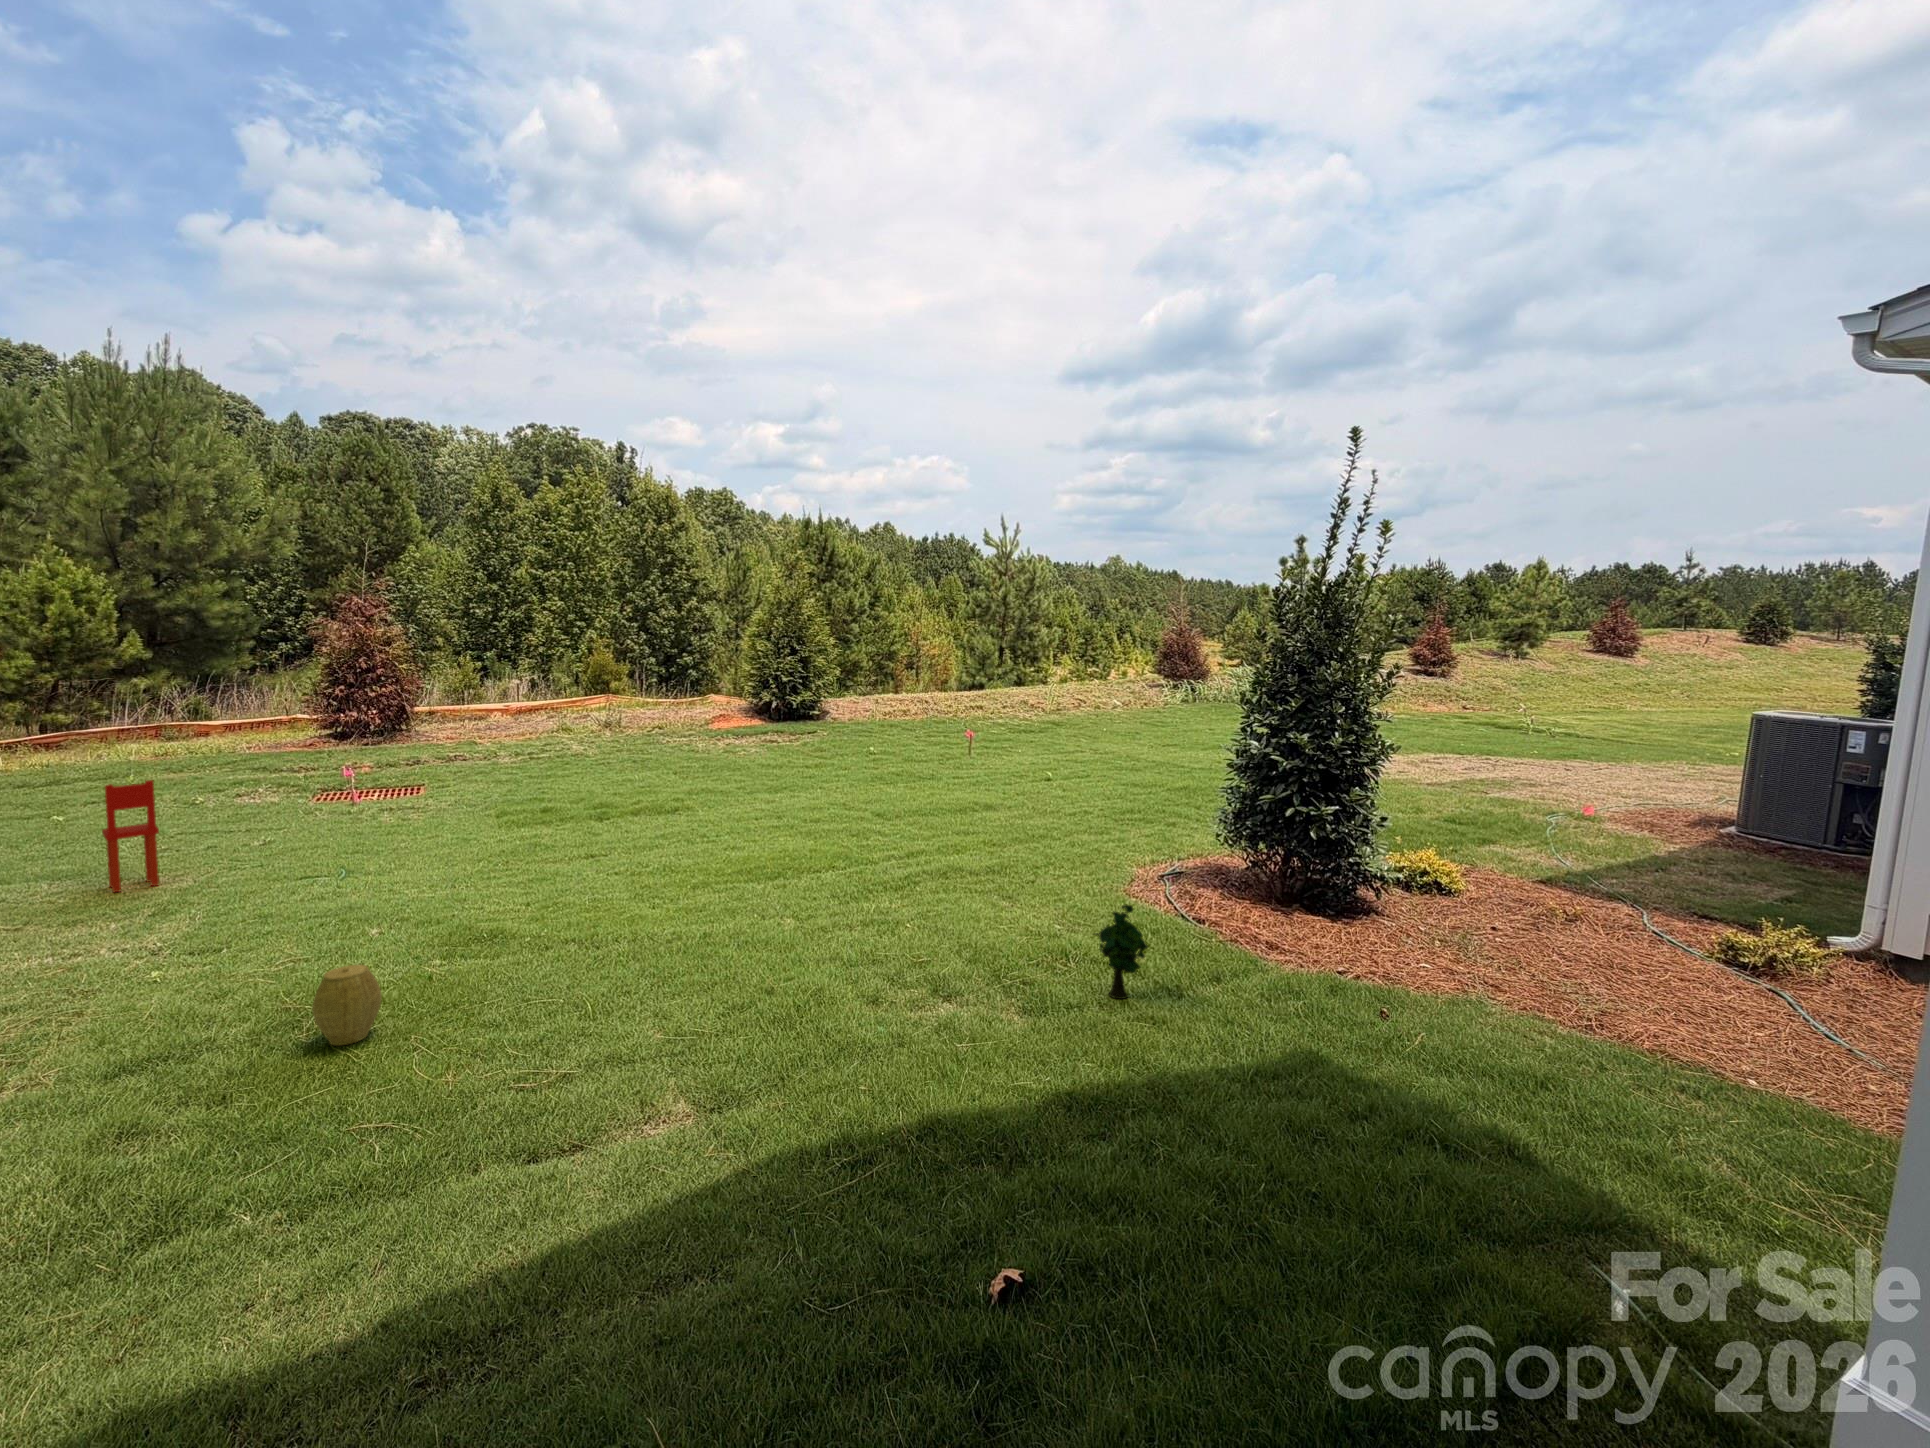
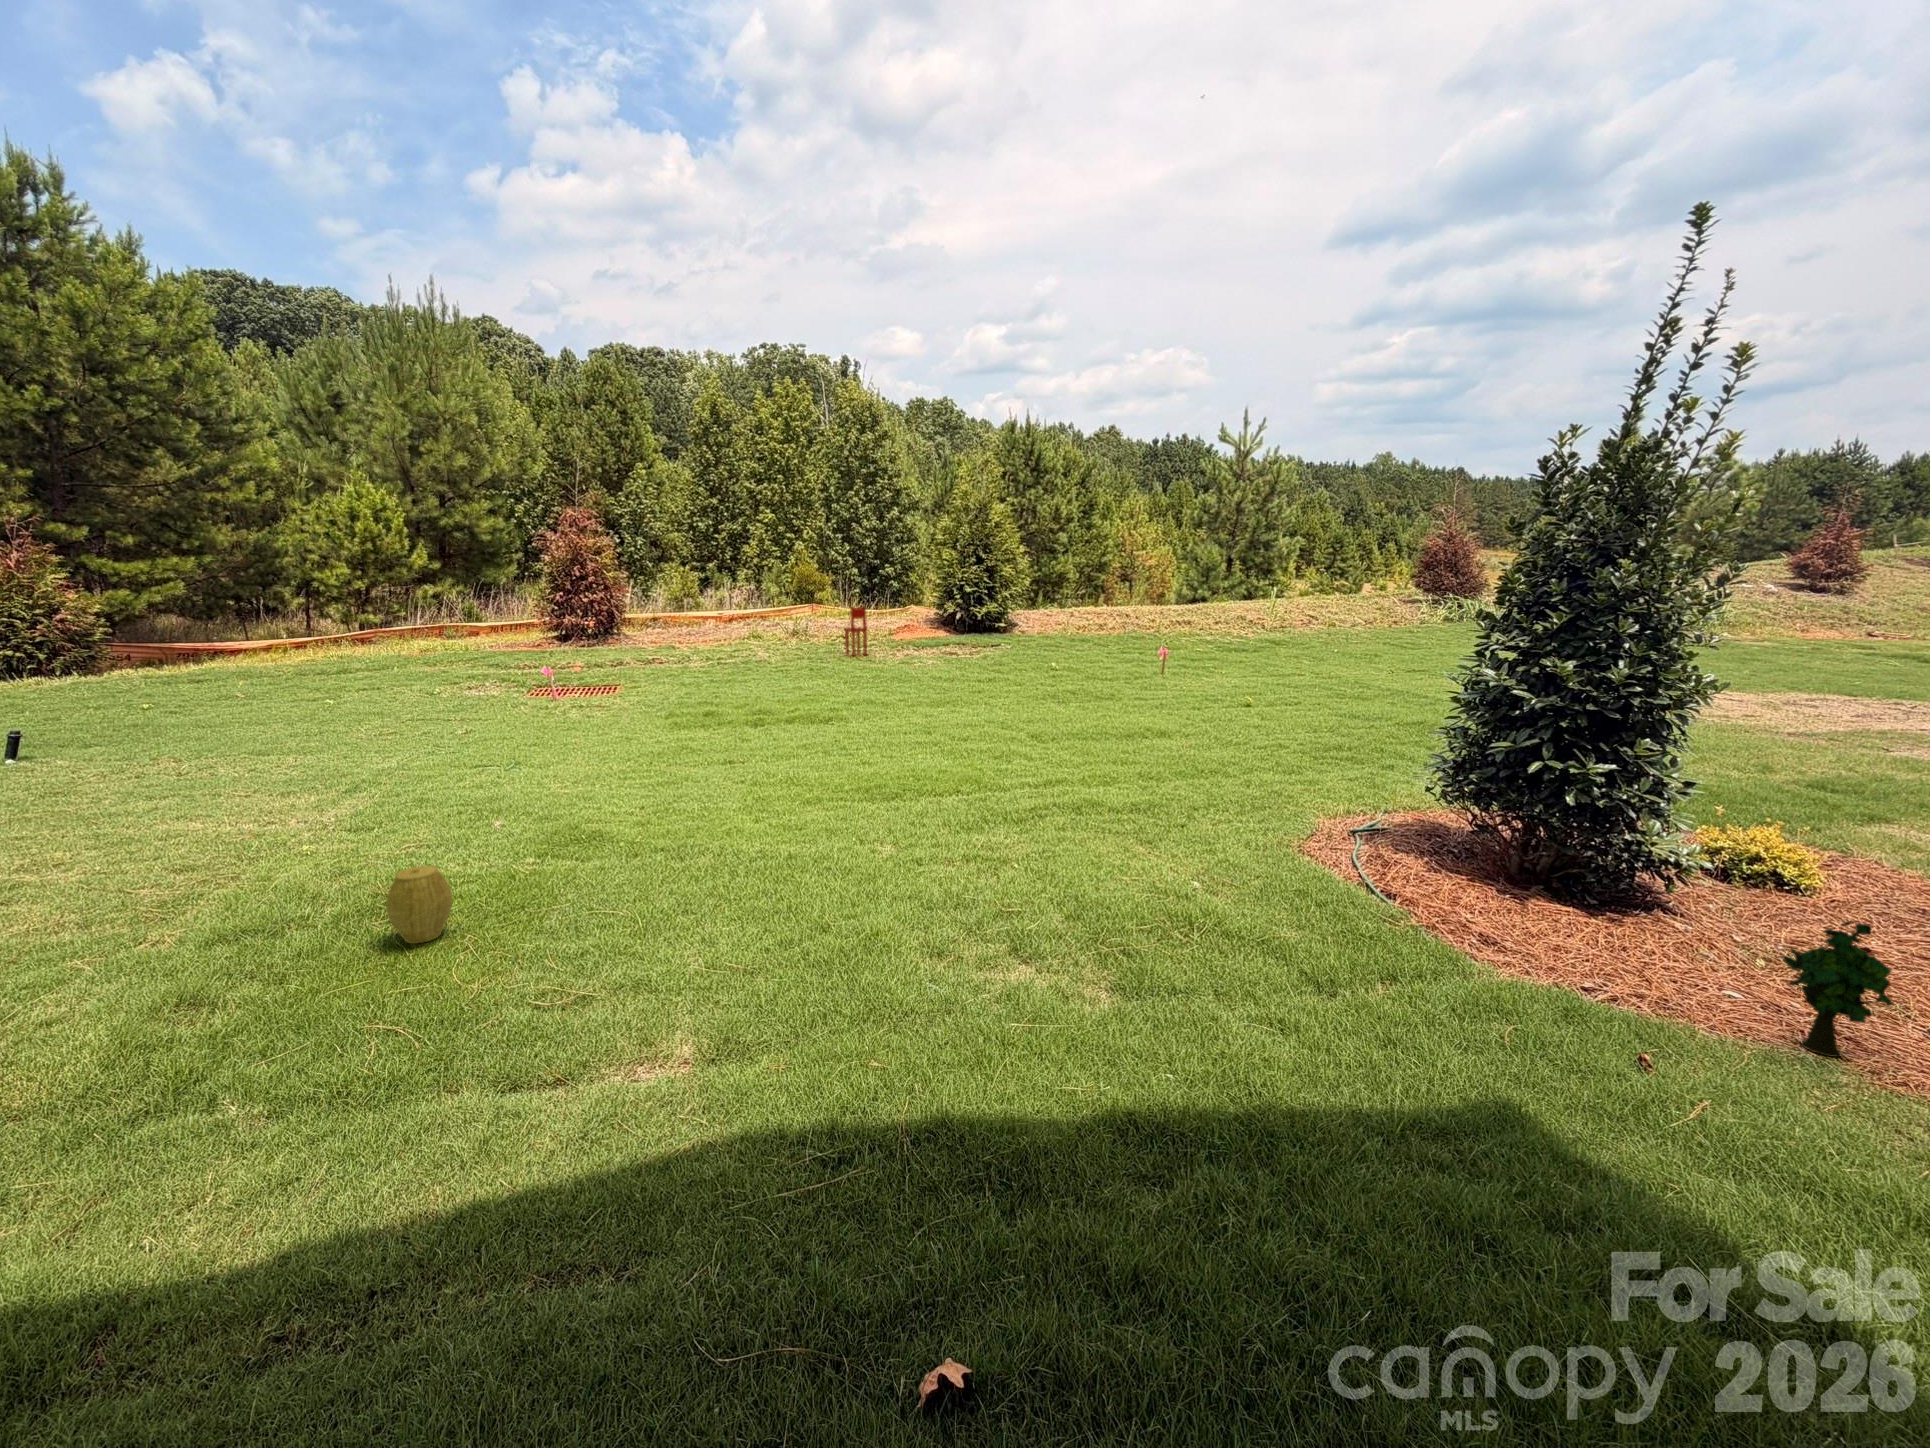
chair: present [102,780,159,892] -> present [844,606,868,656]
decorative plant: present [1095,905,1148,999] -> present [1778,921,1893,1057]

